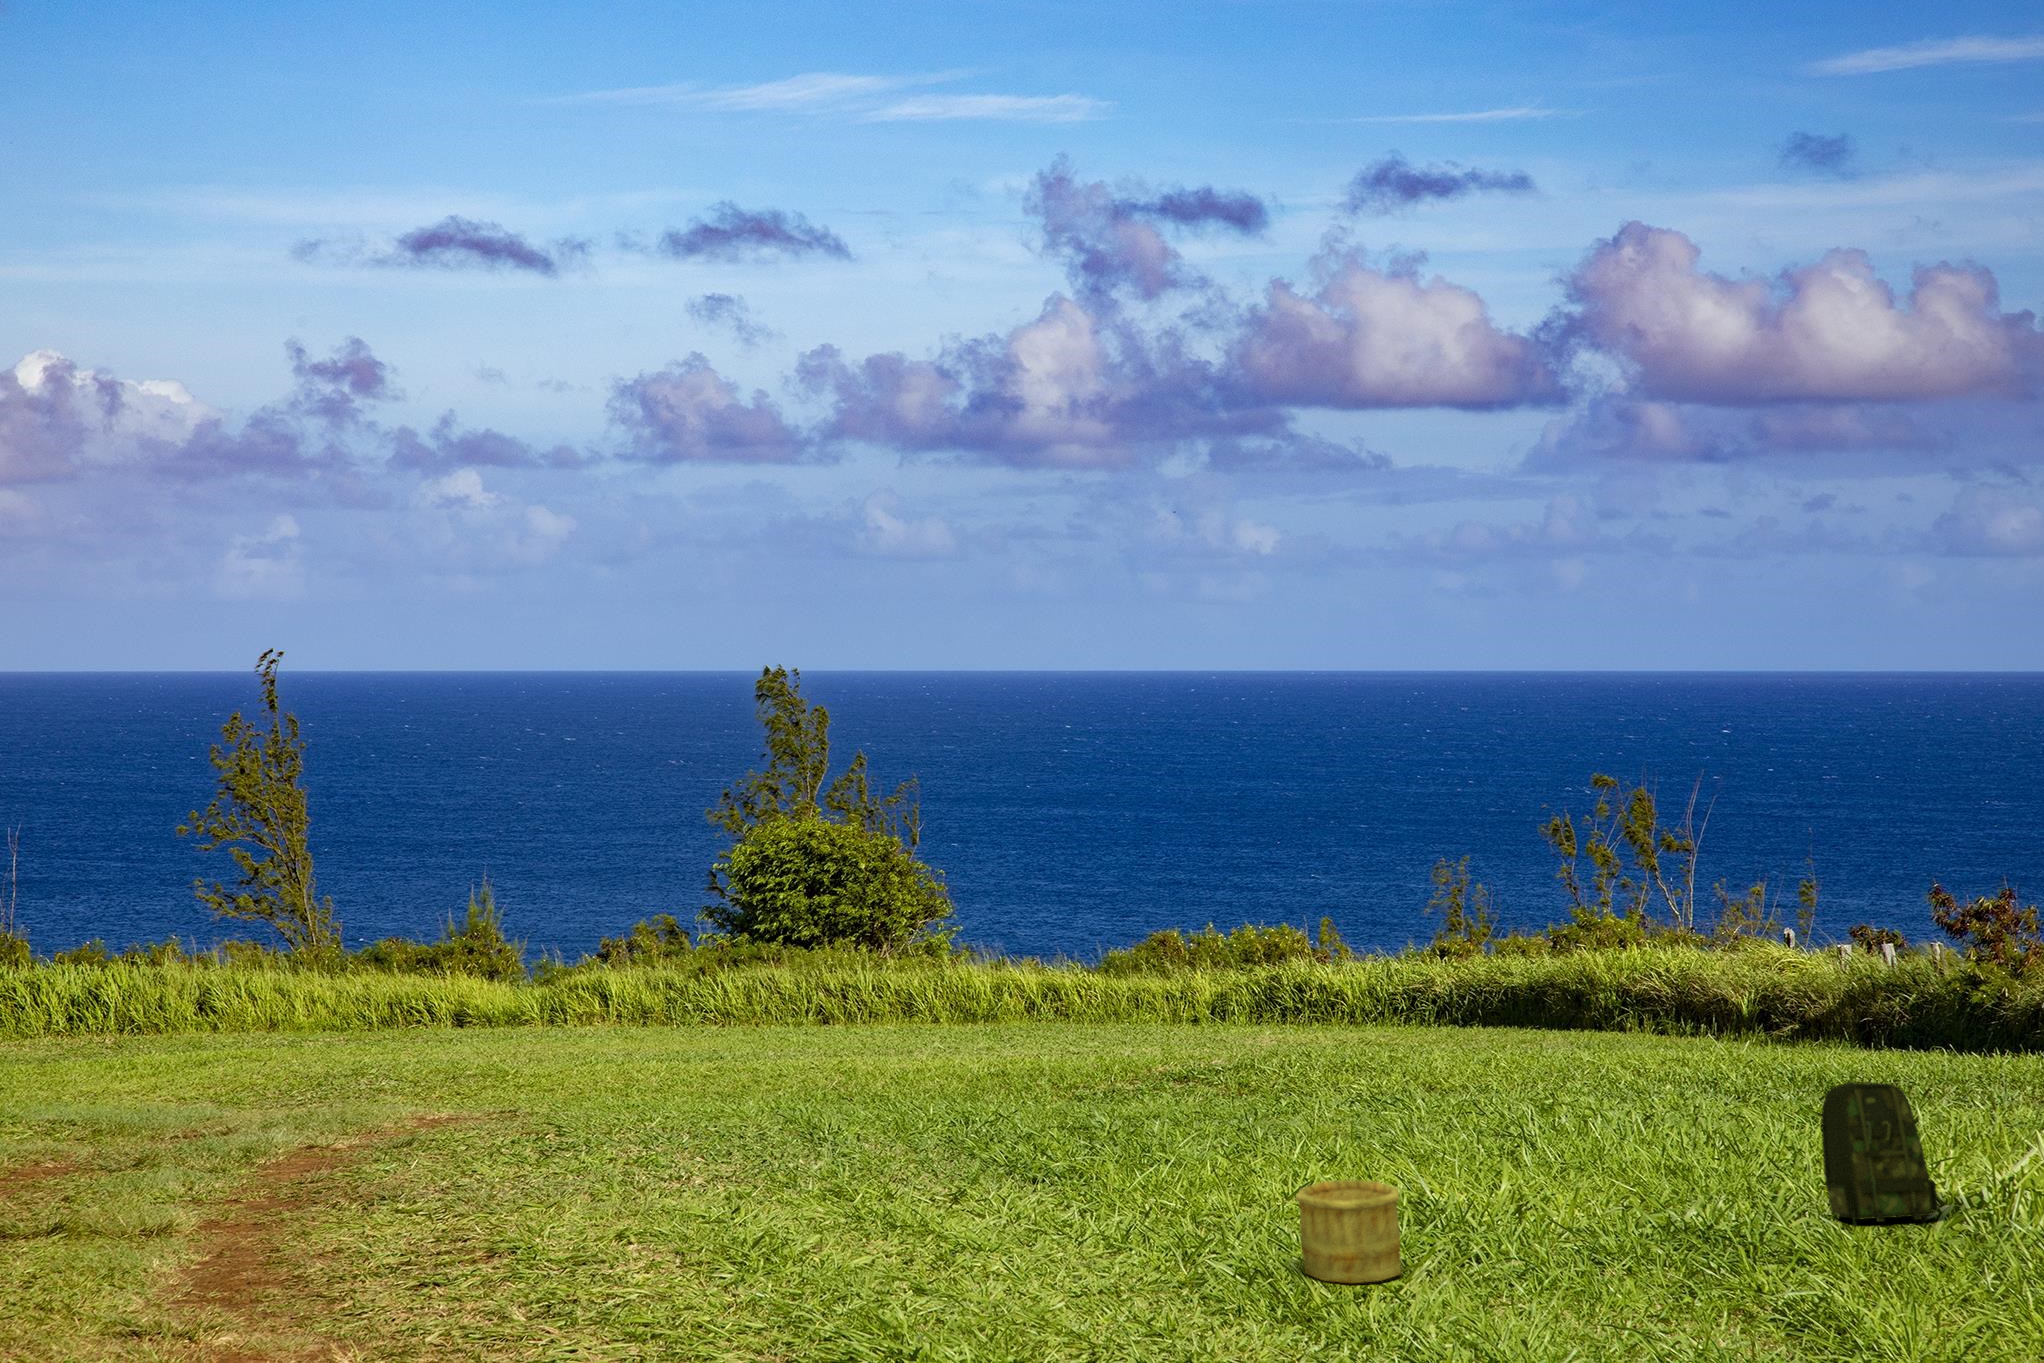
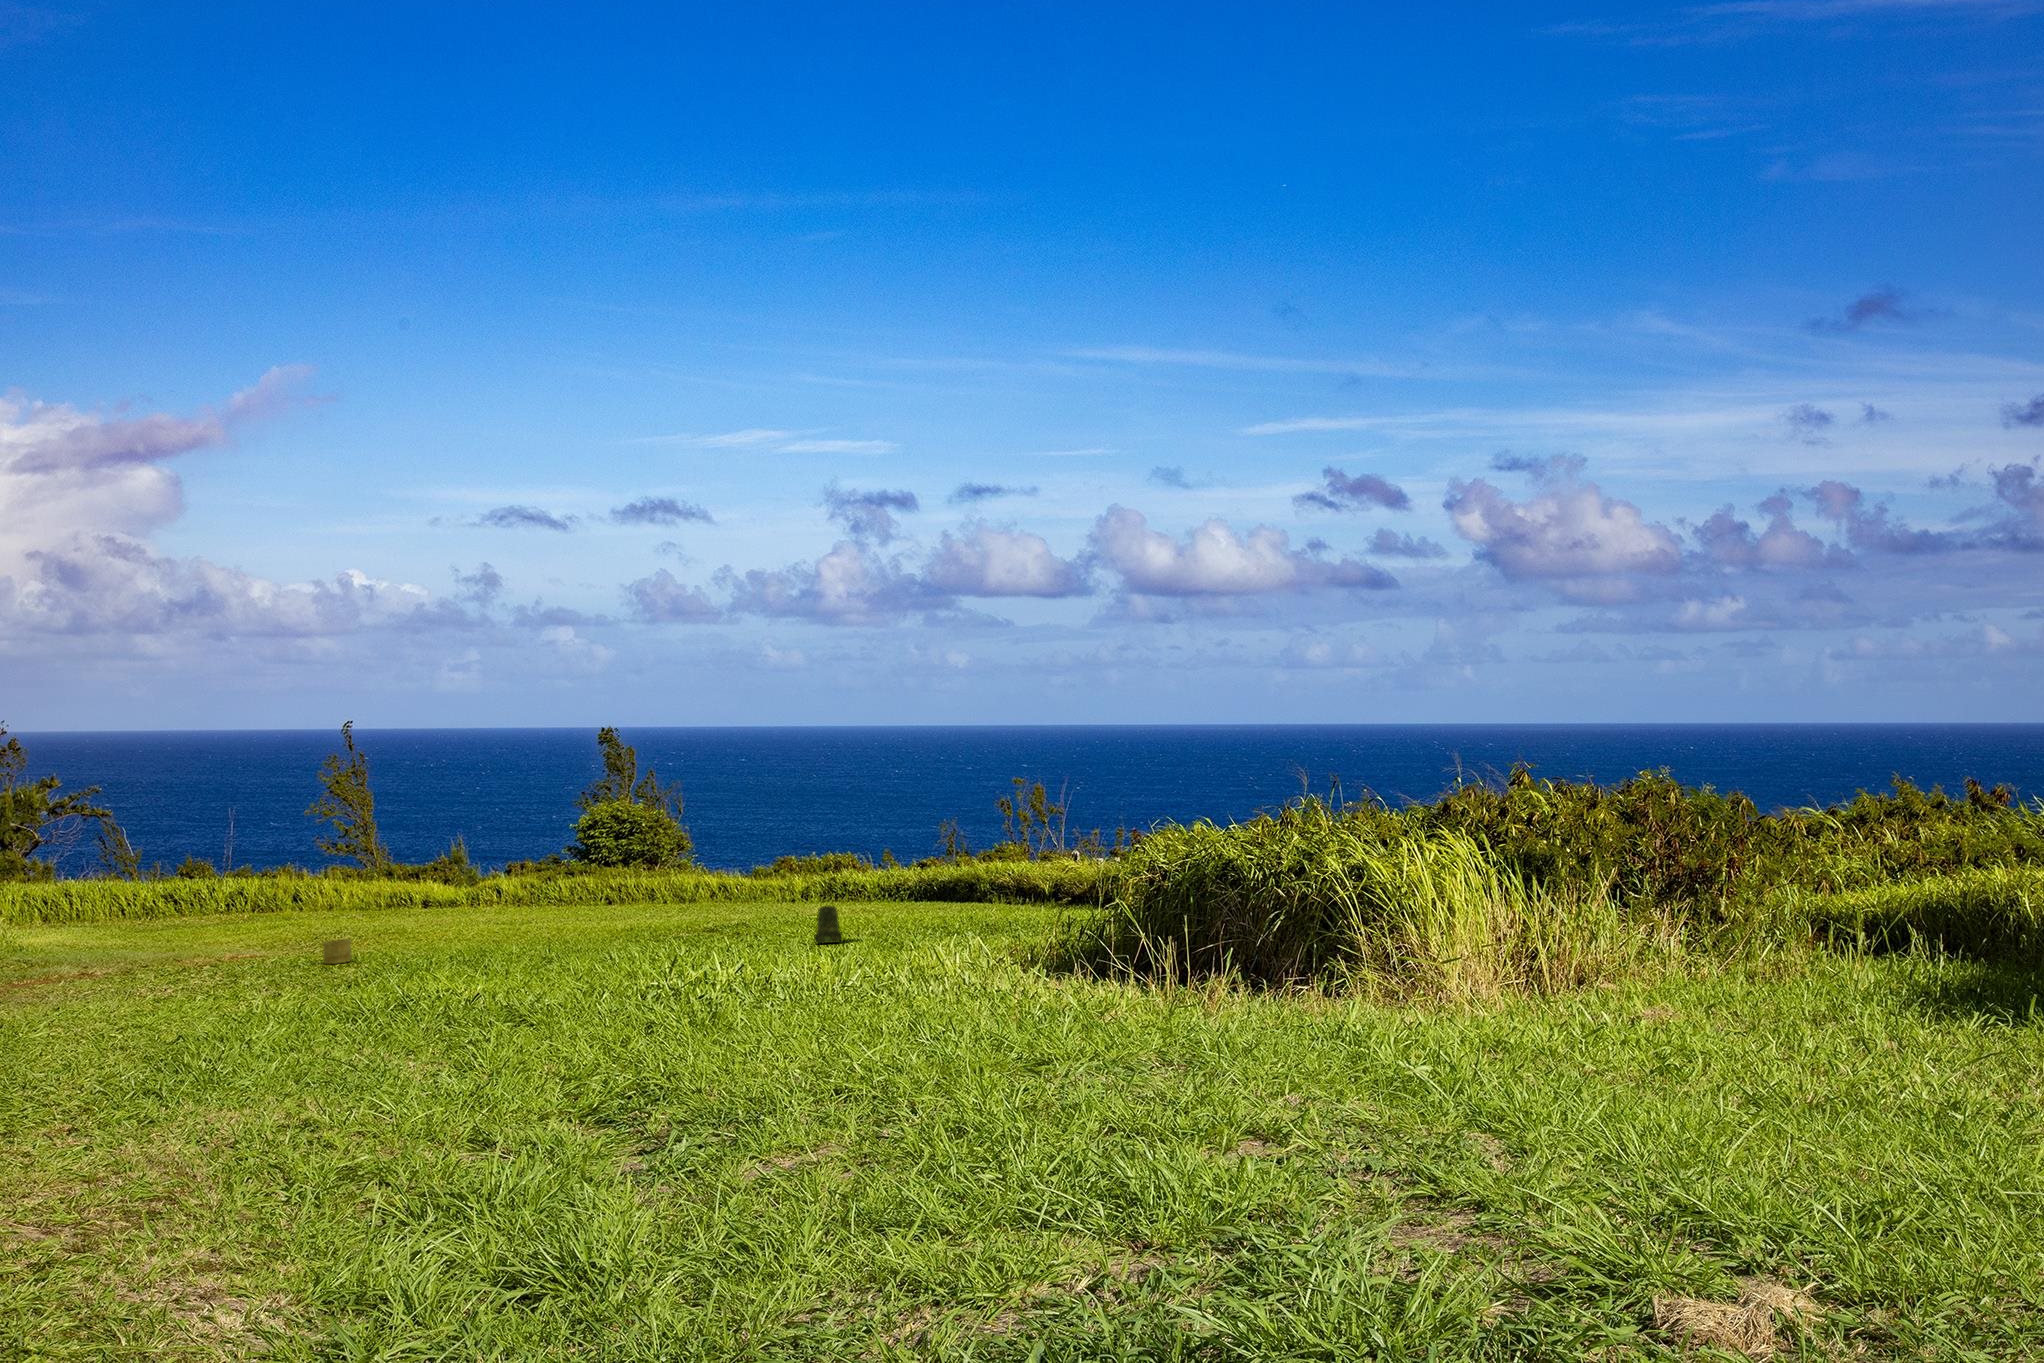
wooden bucket: present [1295,1180,1401,1283] -> present [323,939,351,964]

